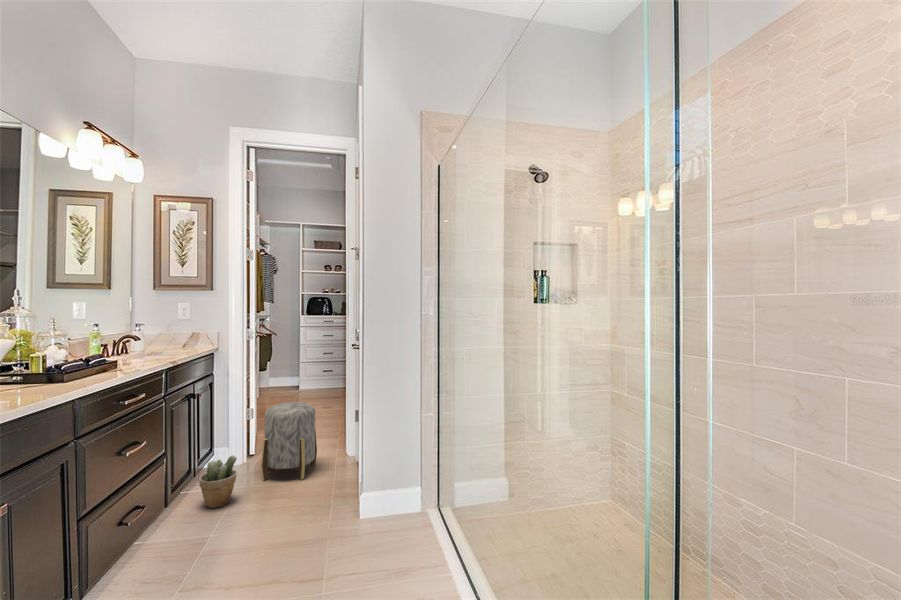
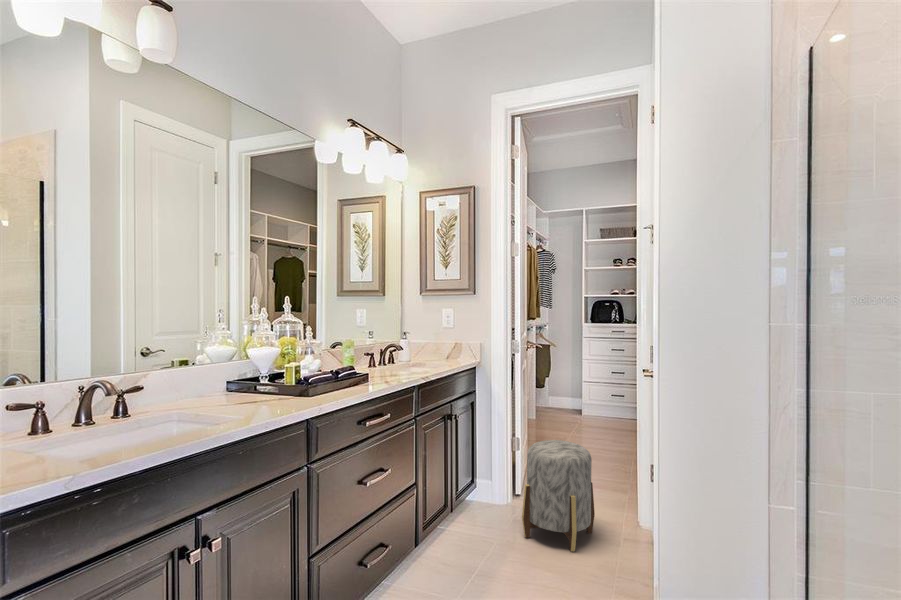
potted plant: present [199,455,237,508] -> none [451,500,491,562]

